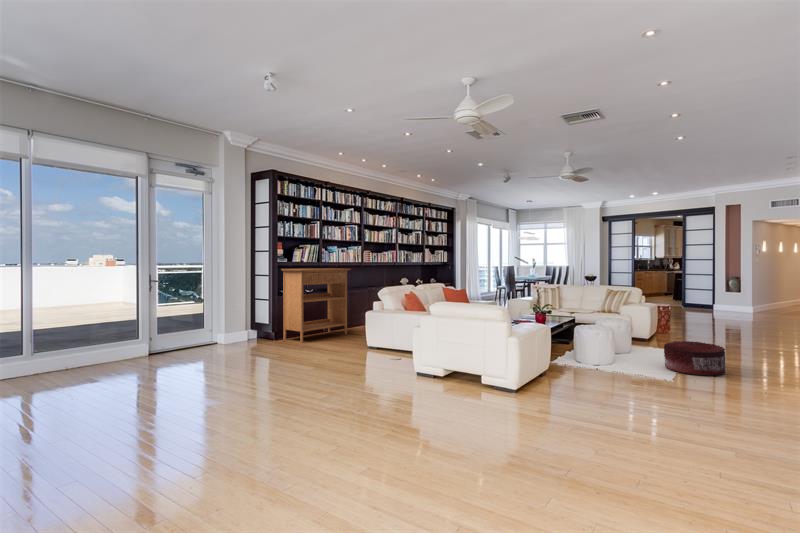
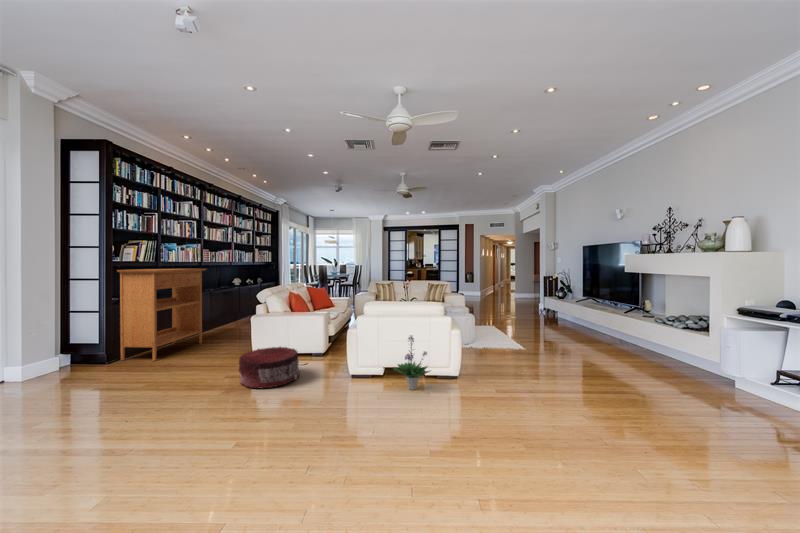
potted plant: none [440,337,479,393] -> present [393,335,429,390]
pouf: present [664,341,726,375] -> present [239,347,299,389]

